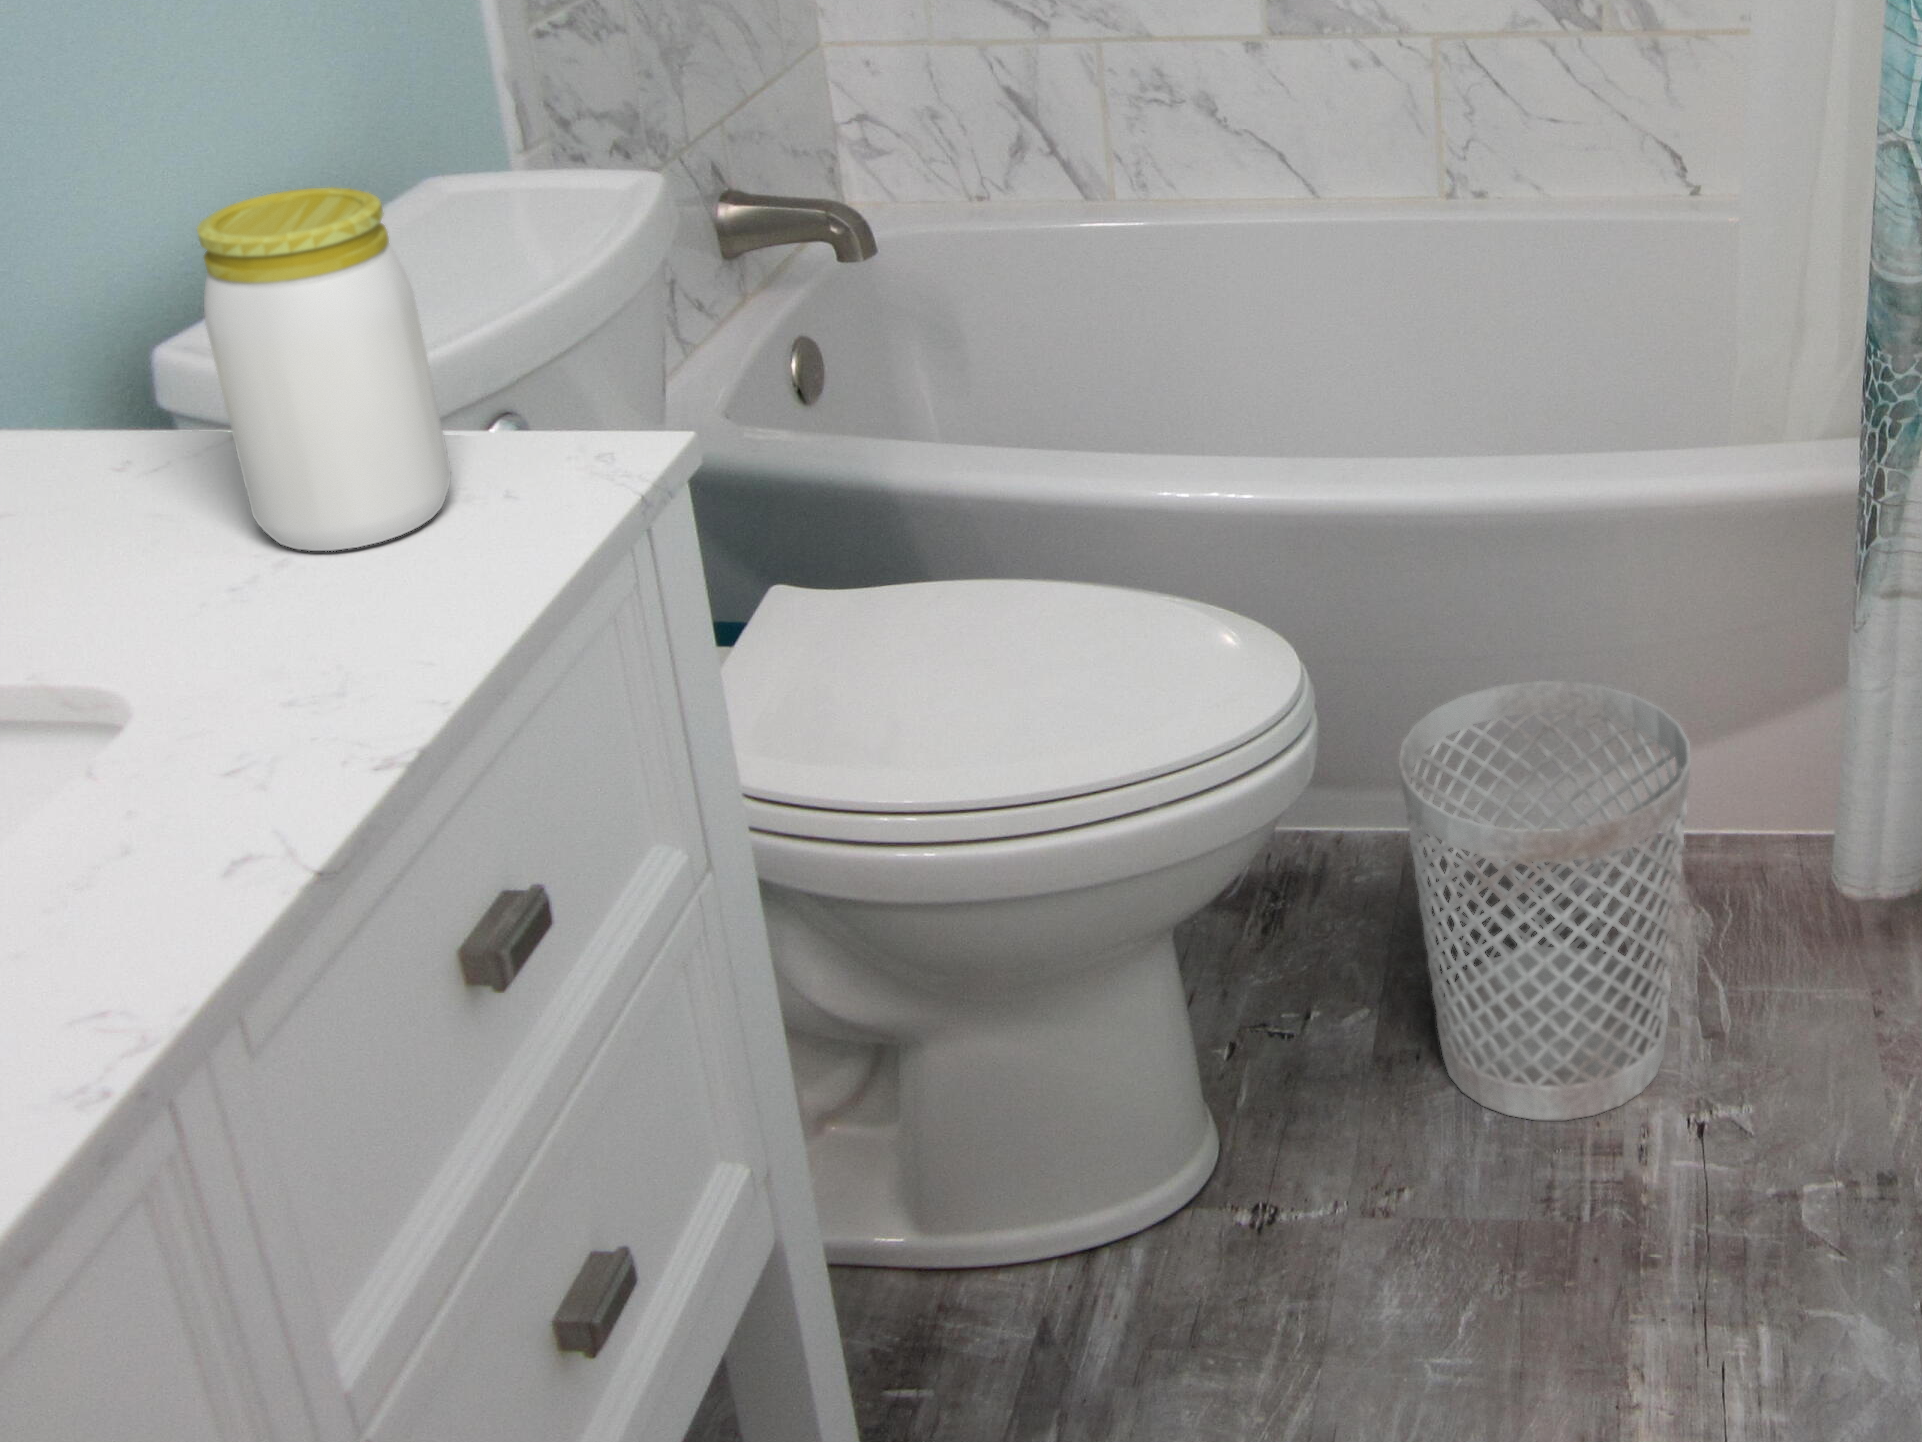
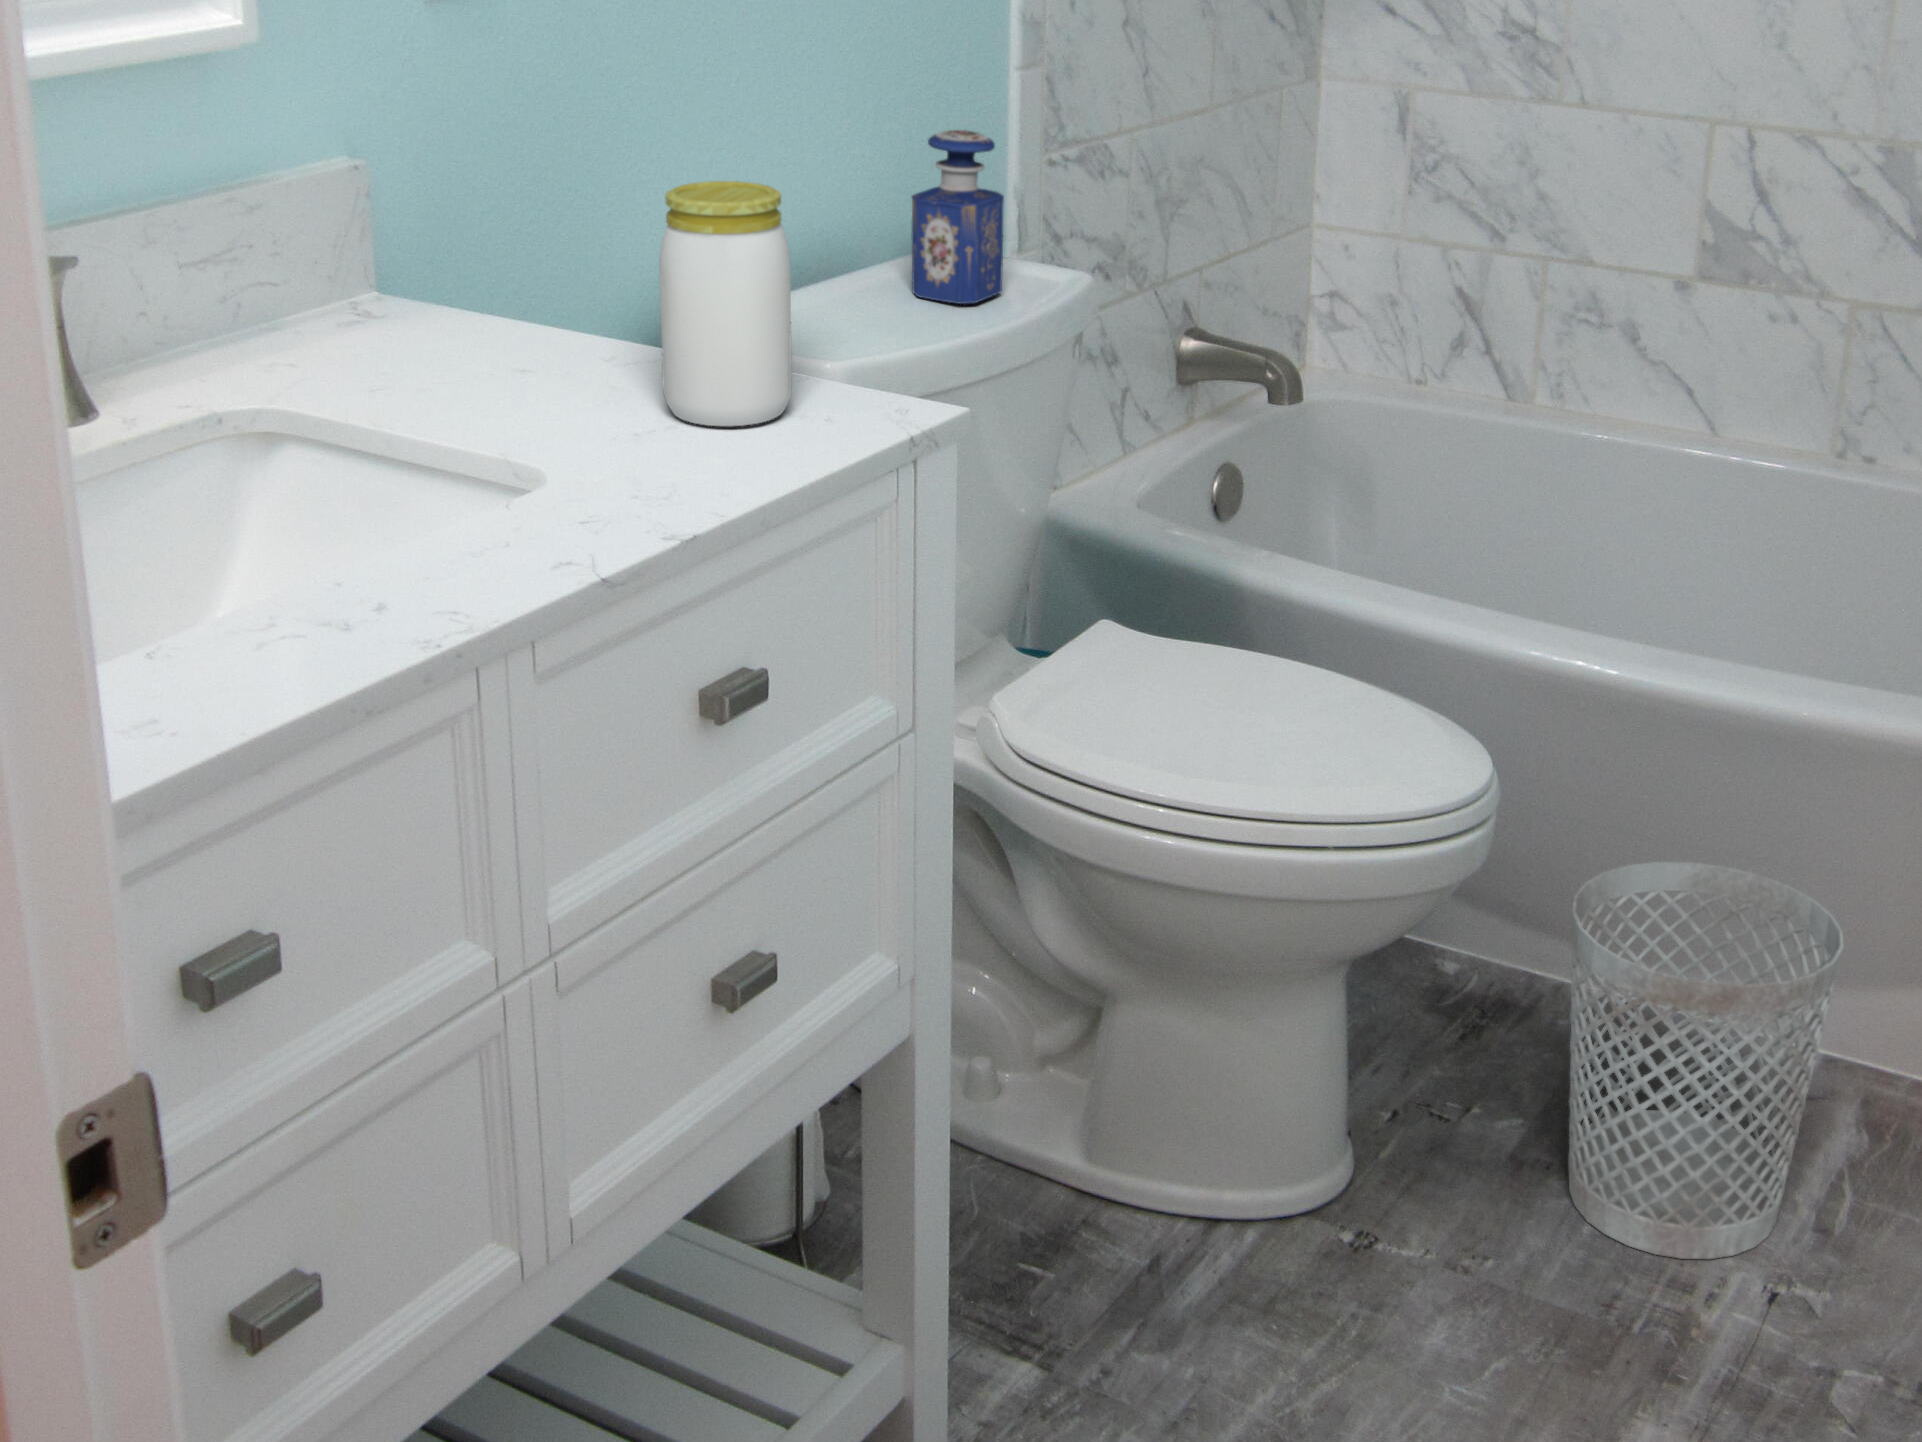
perfume bottle: none [427,27,573,252] -> present [912,130,1004,304]

